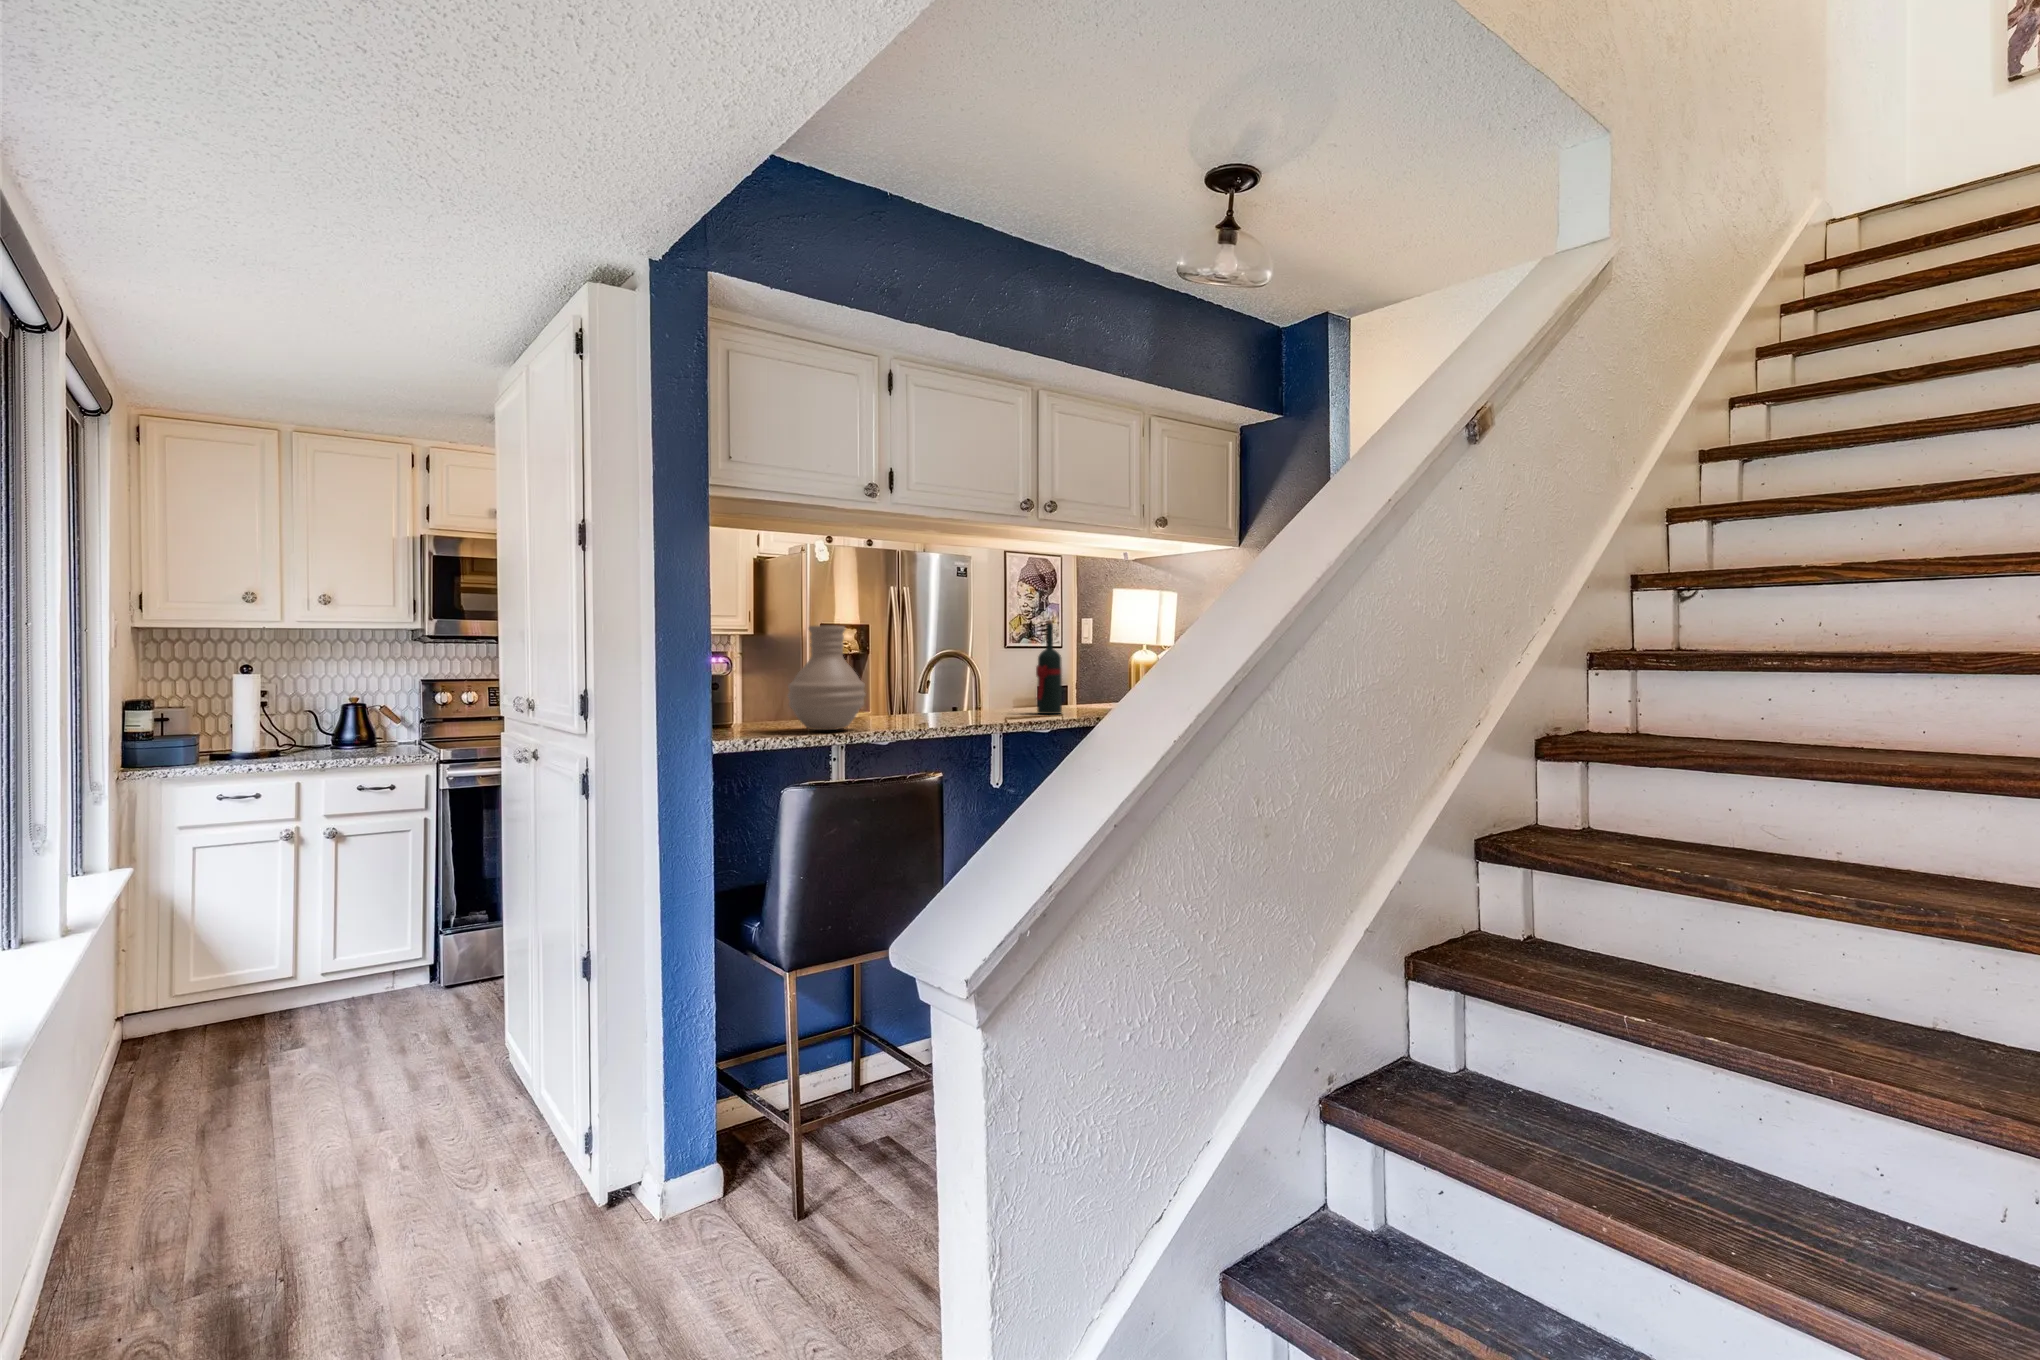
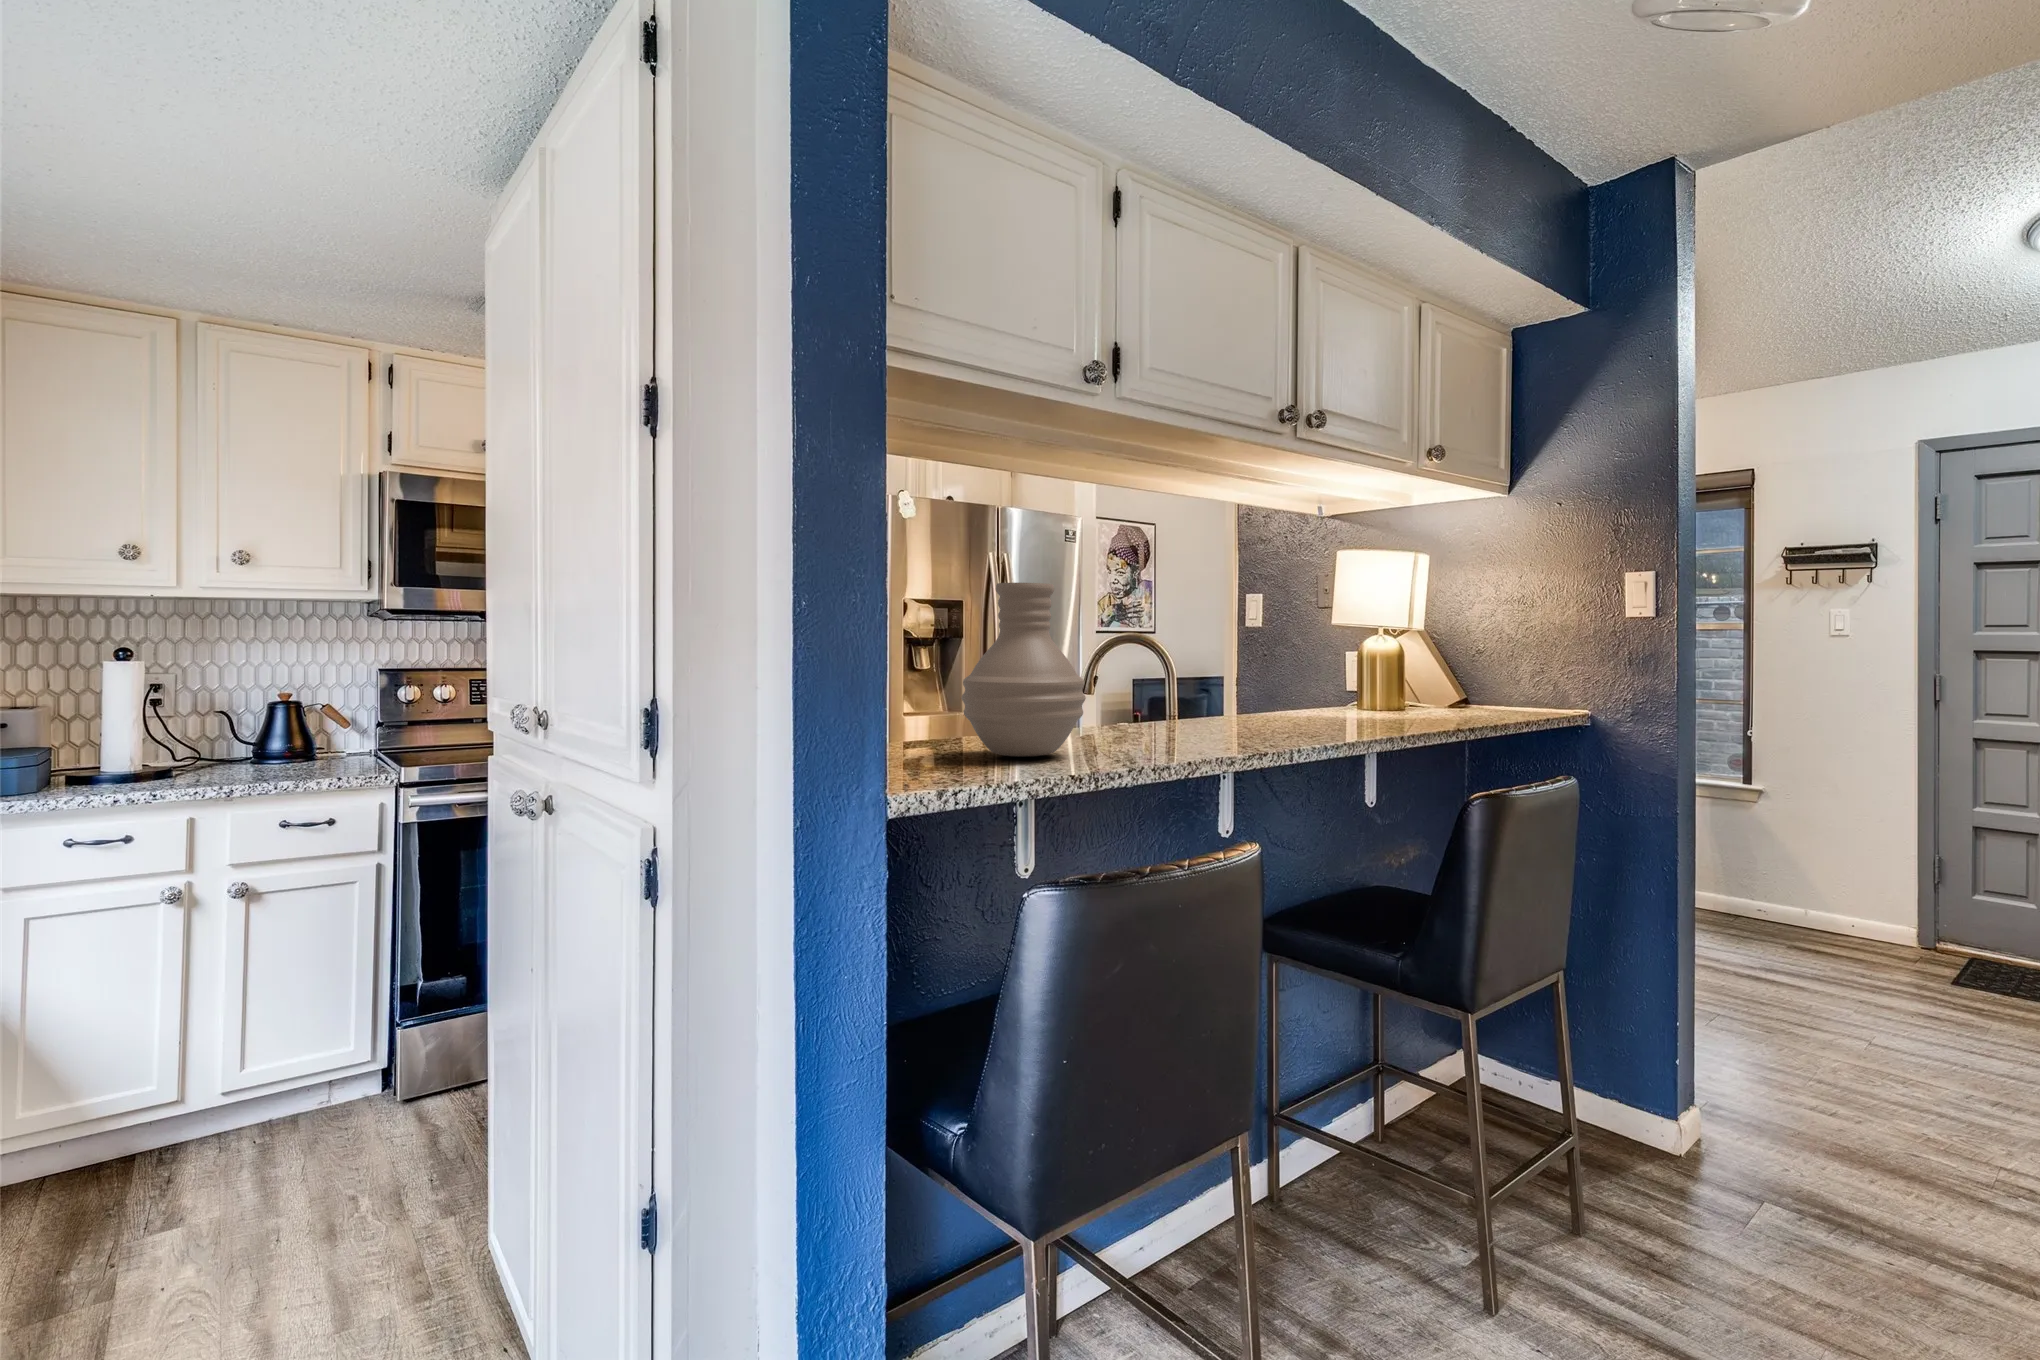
wine bottle: present [1036,620,1062,714] -> none [1285,587,1322,728]

